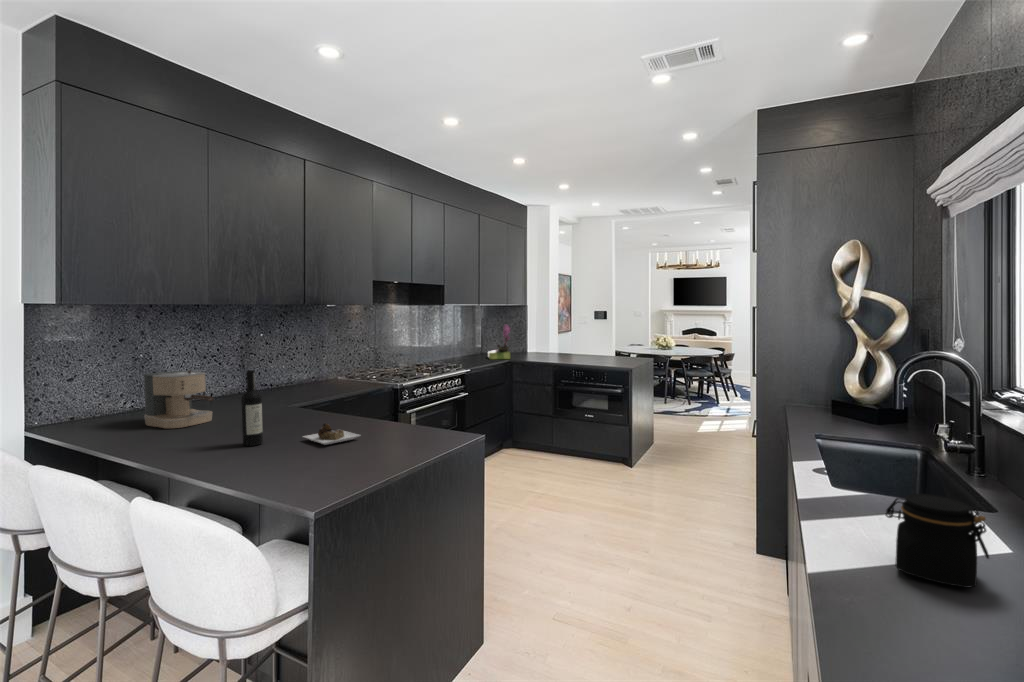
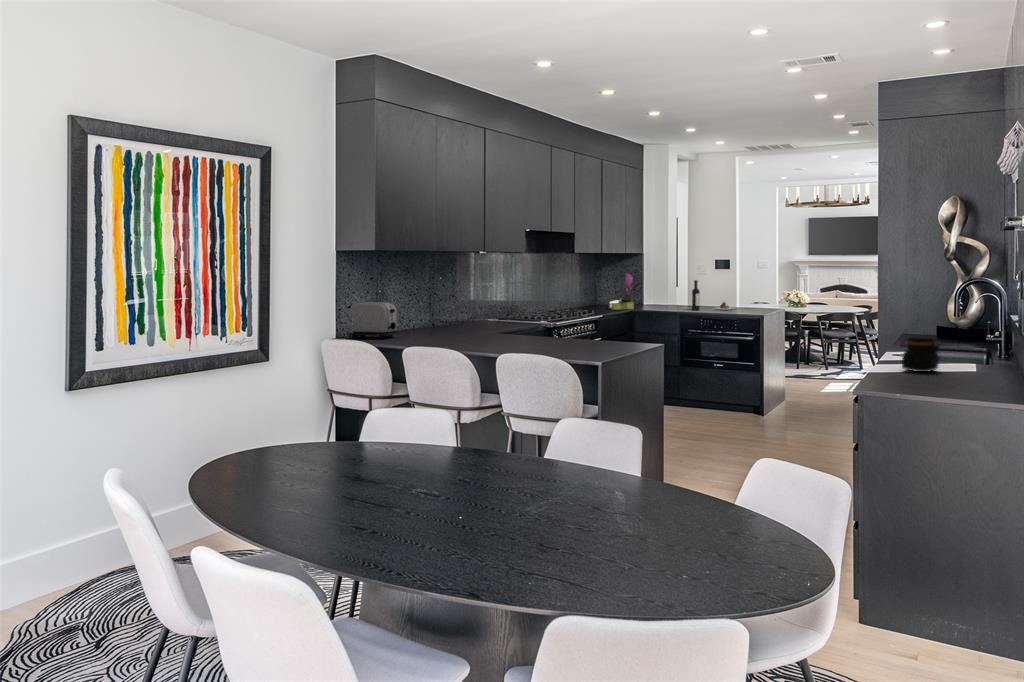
coffee maker: present [144,370,214,428] -> none [410,299,463,340]
wine bottle: present [241,370,360,446] -> present [692,280,734,310]
toaster: none [61,371,139,424] -> present [347,302,398,338]

